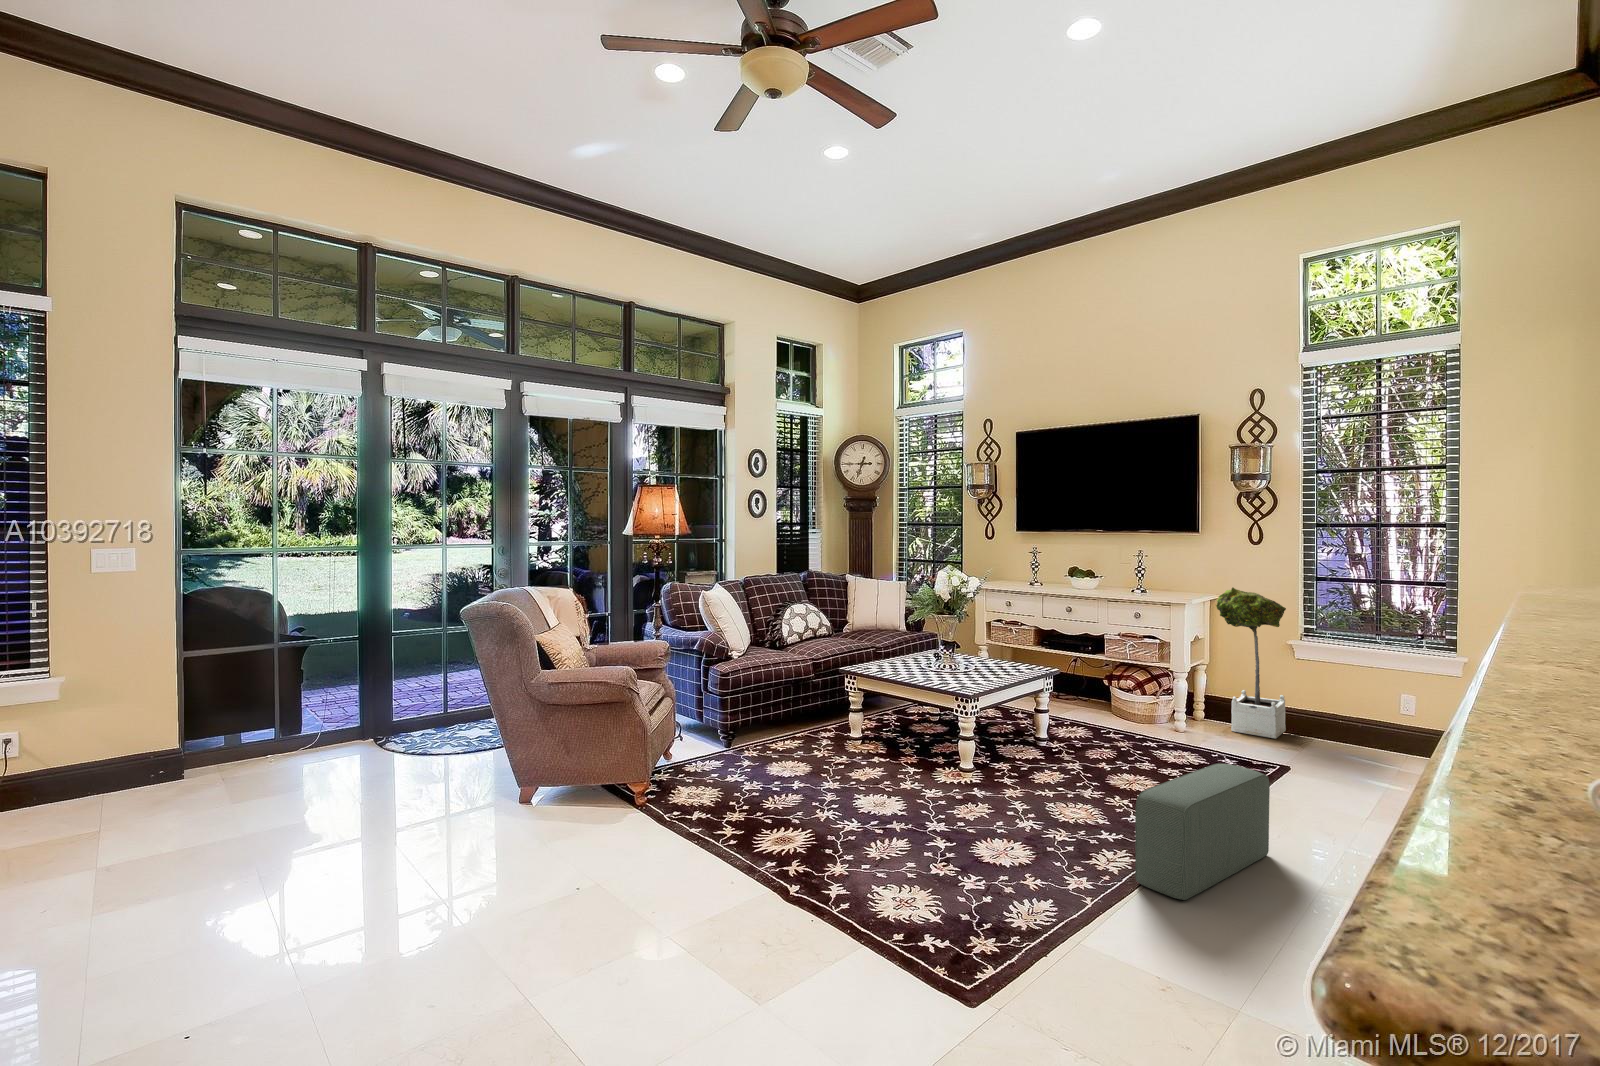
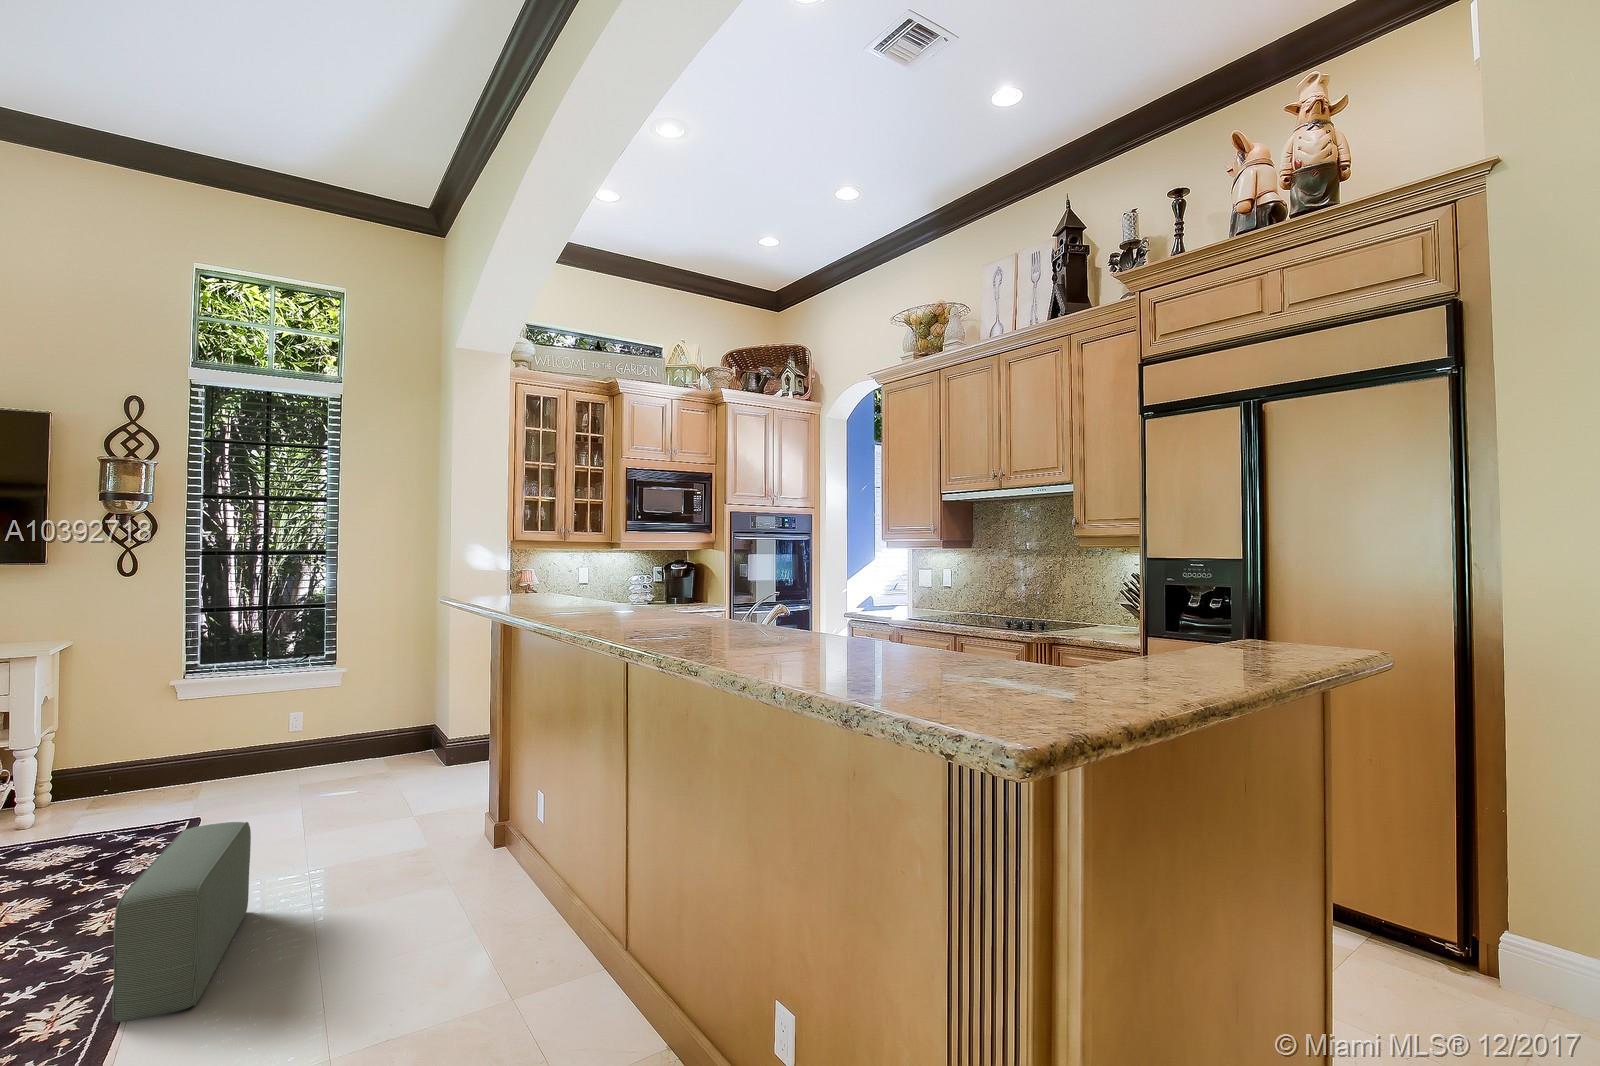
potted tree: present [1216,588,1286,739] -> none [78,628,175,804]

